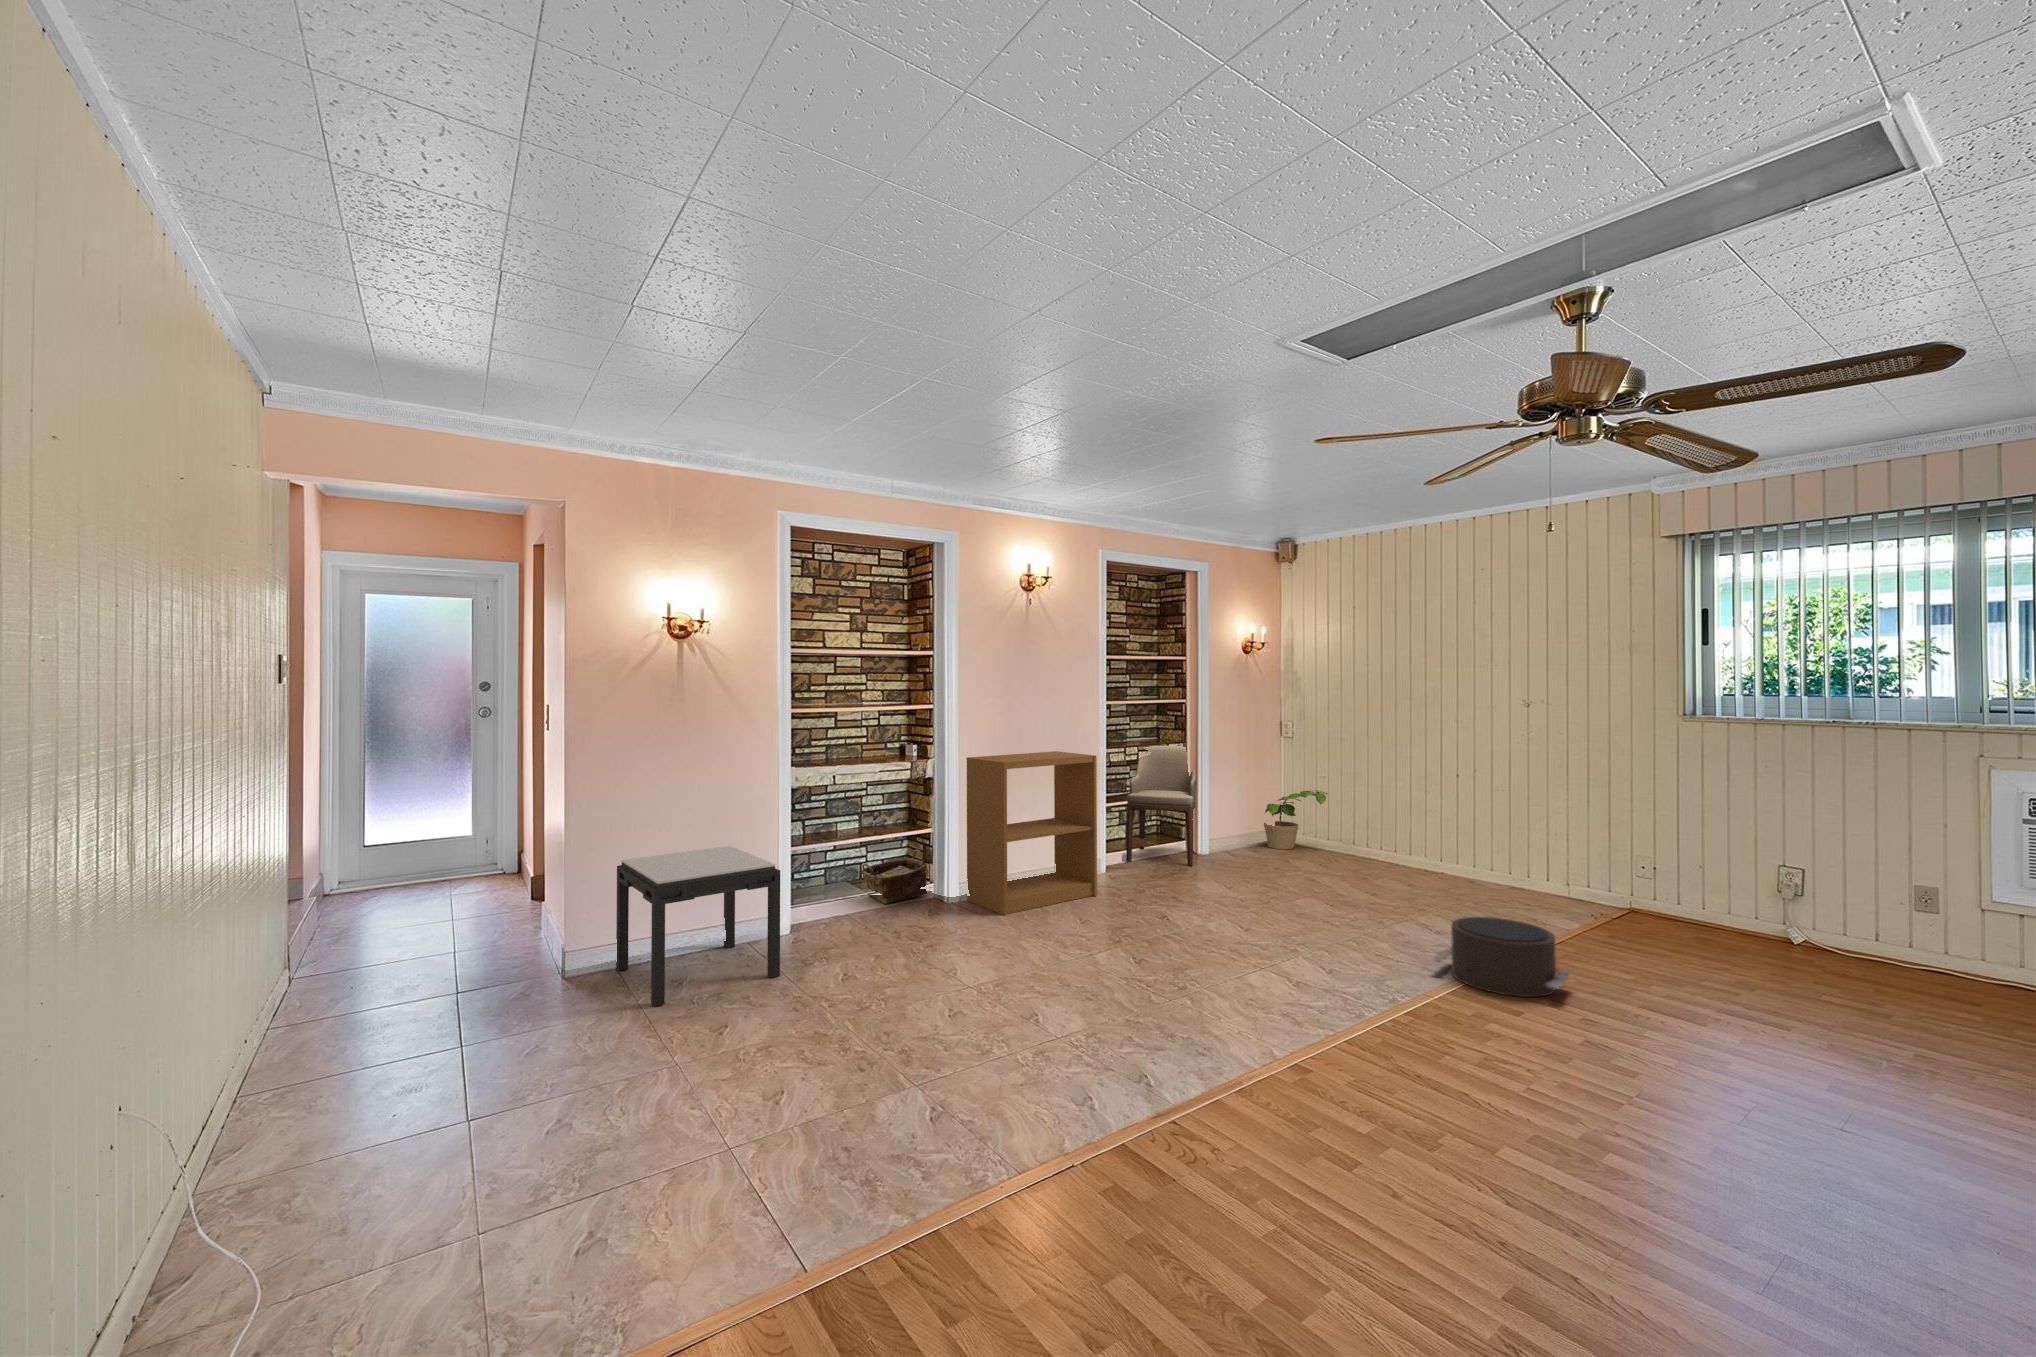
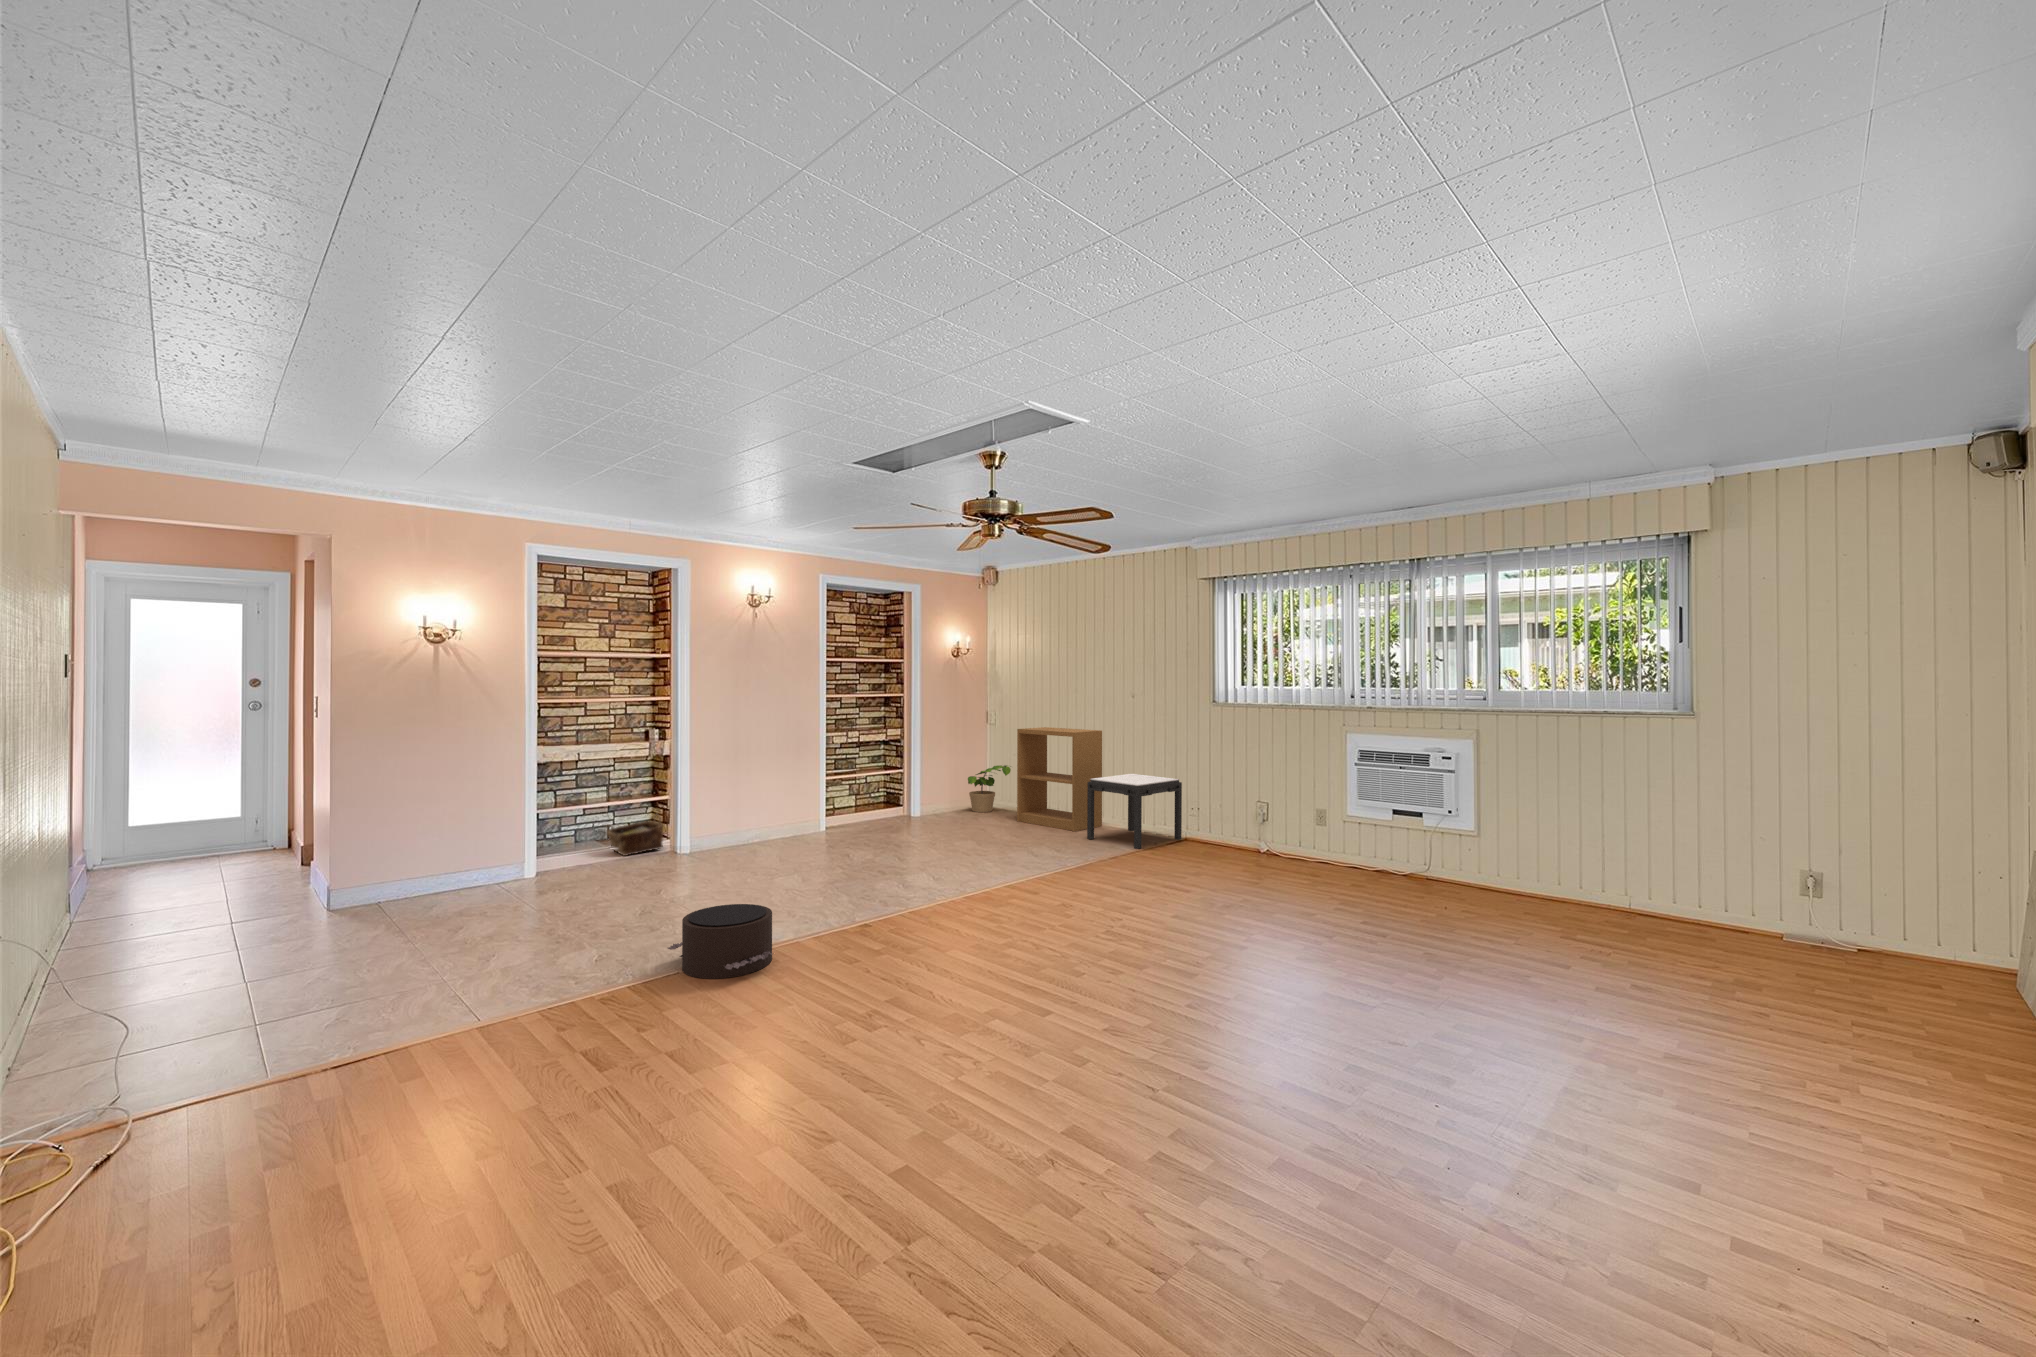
armchair: present [1126,746,1196,866] -> none [848,731,912,825]
bookshelf: present [967,751,1097,915] -> present [1017,727,1102,831]
side table: present [616,846,780,1006] -> present [1087,774,1182,849]
pouf: present [1433,917,1569,997] -> present [668,904,772,979]

